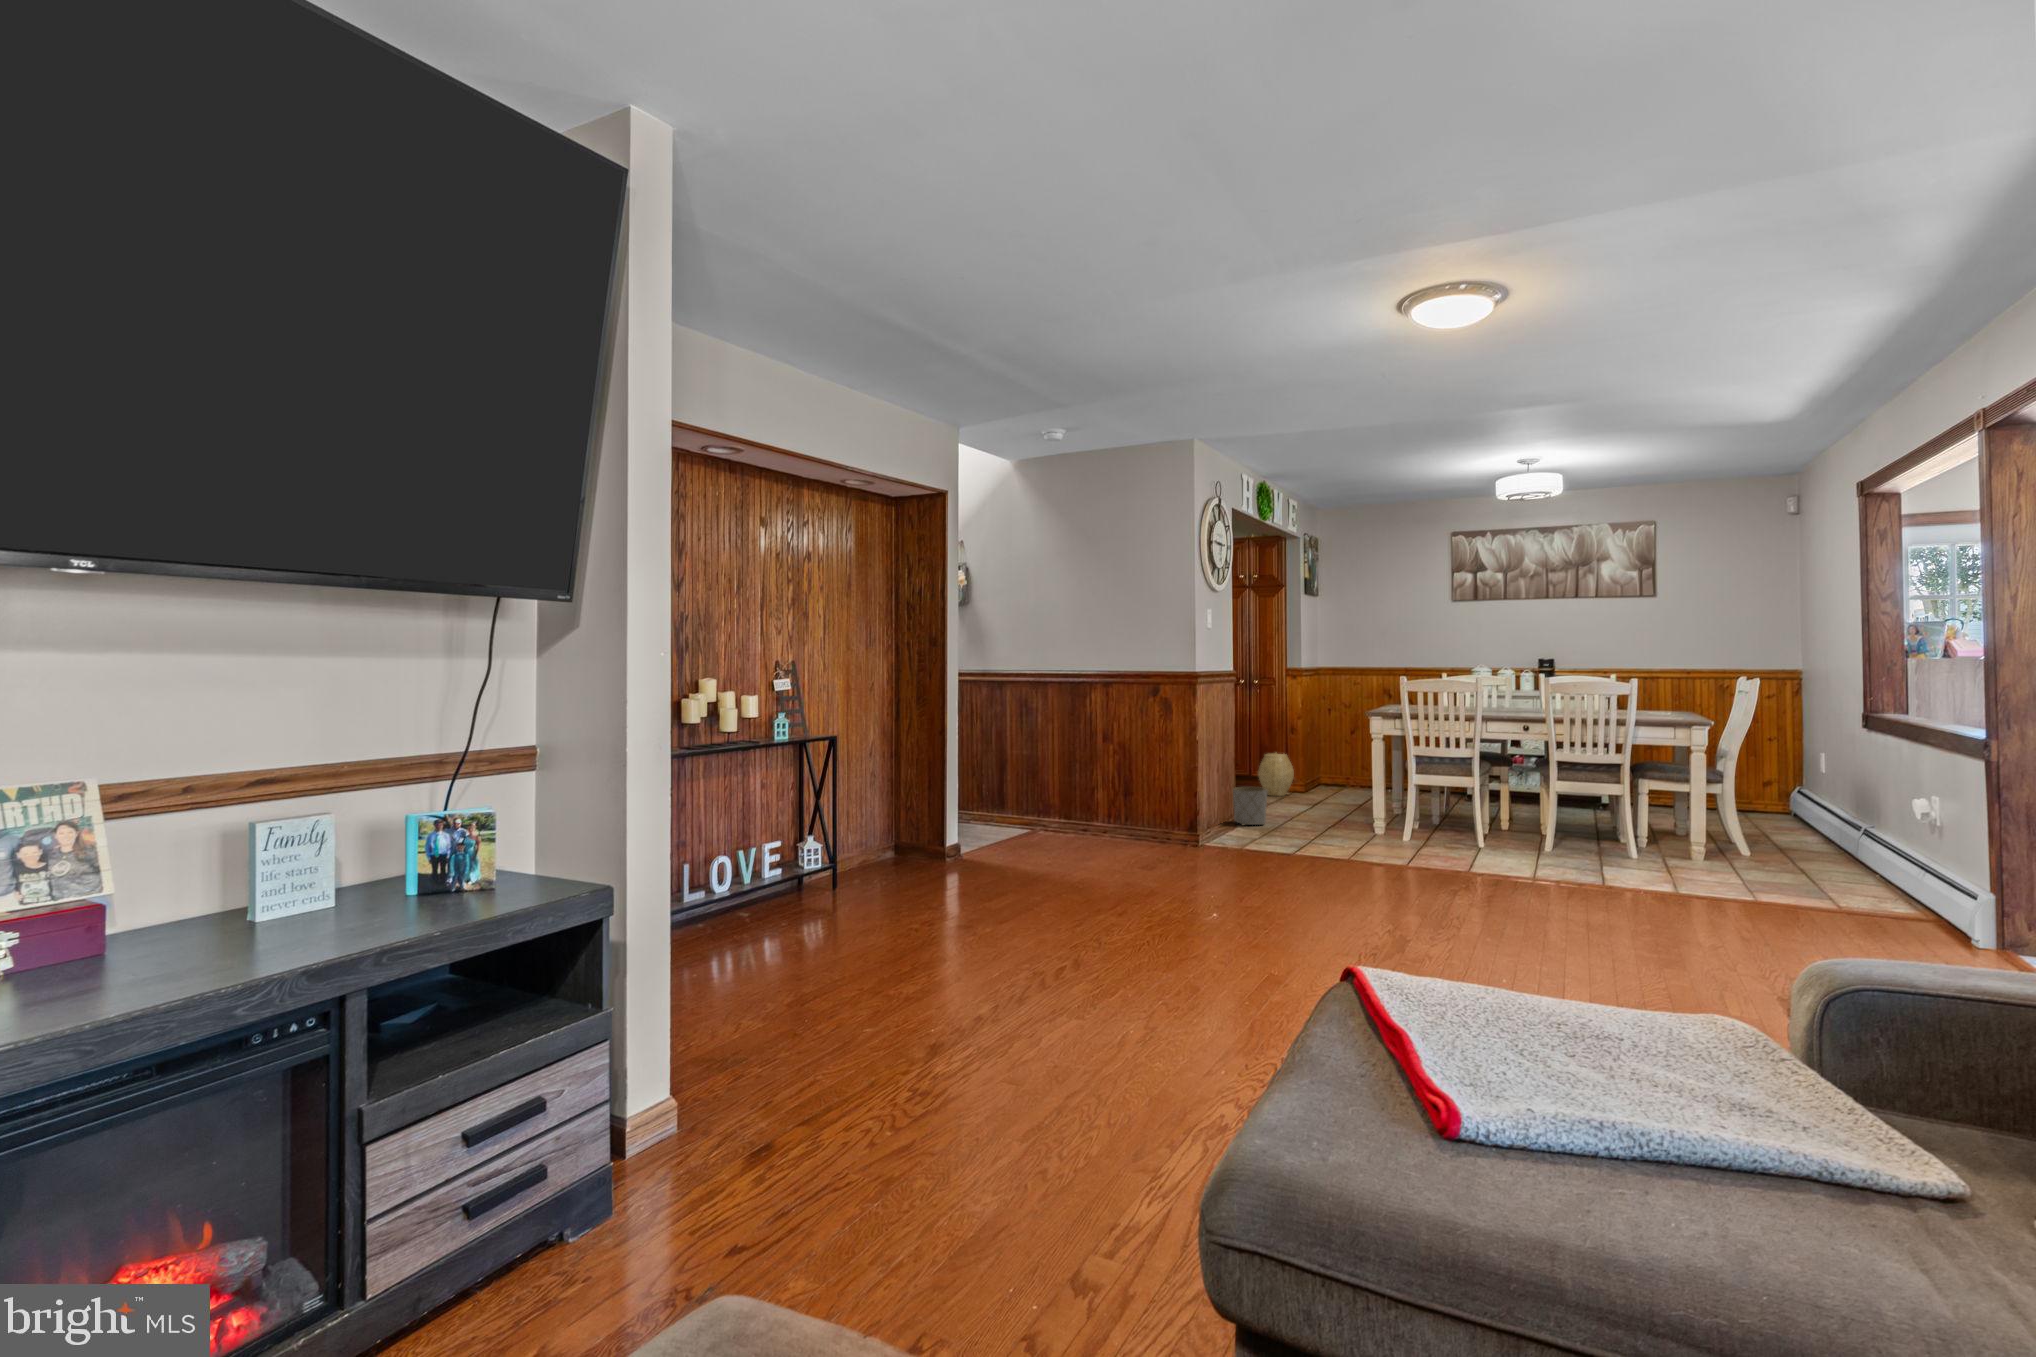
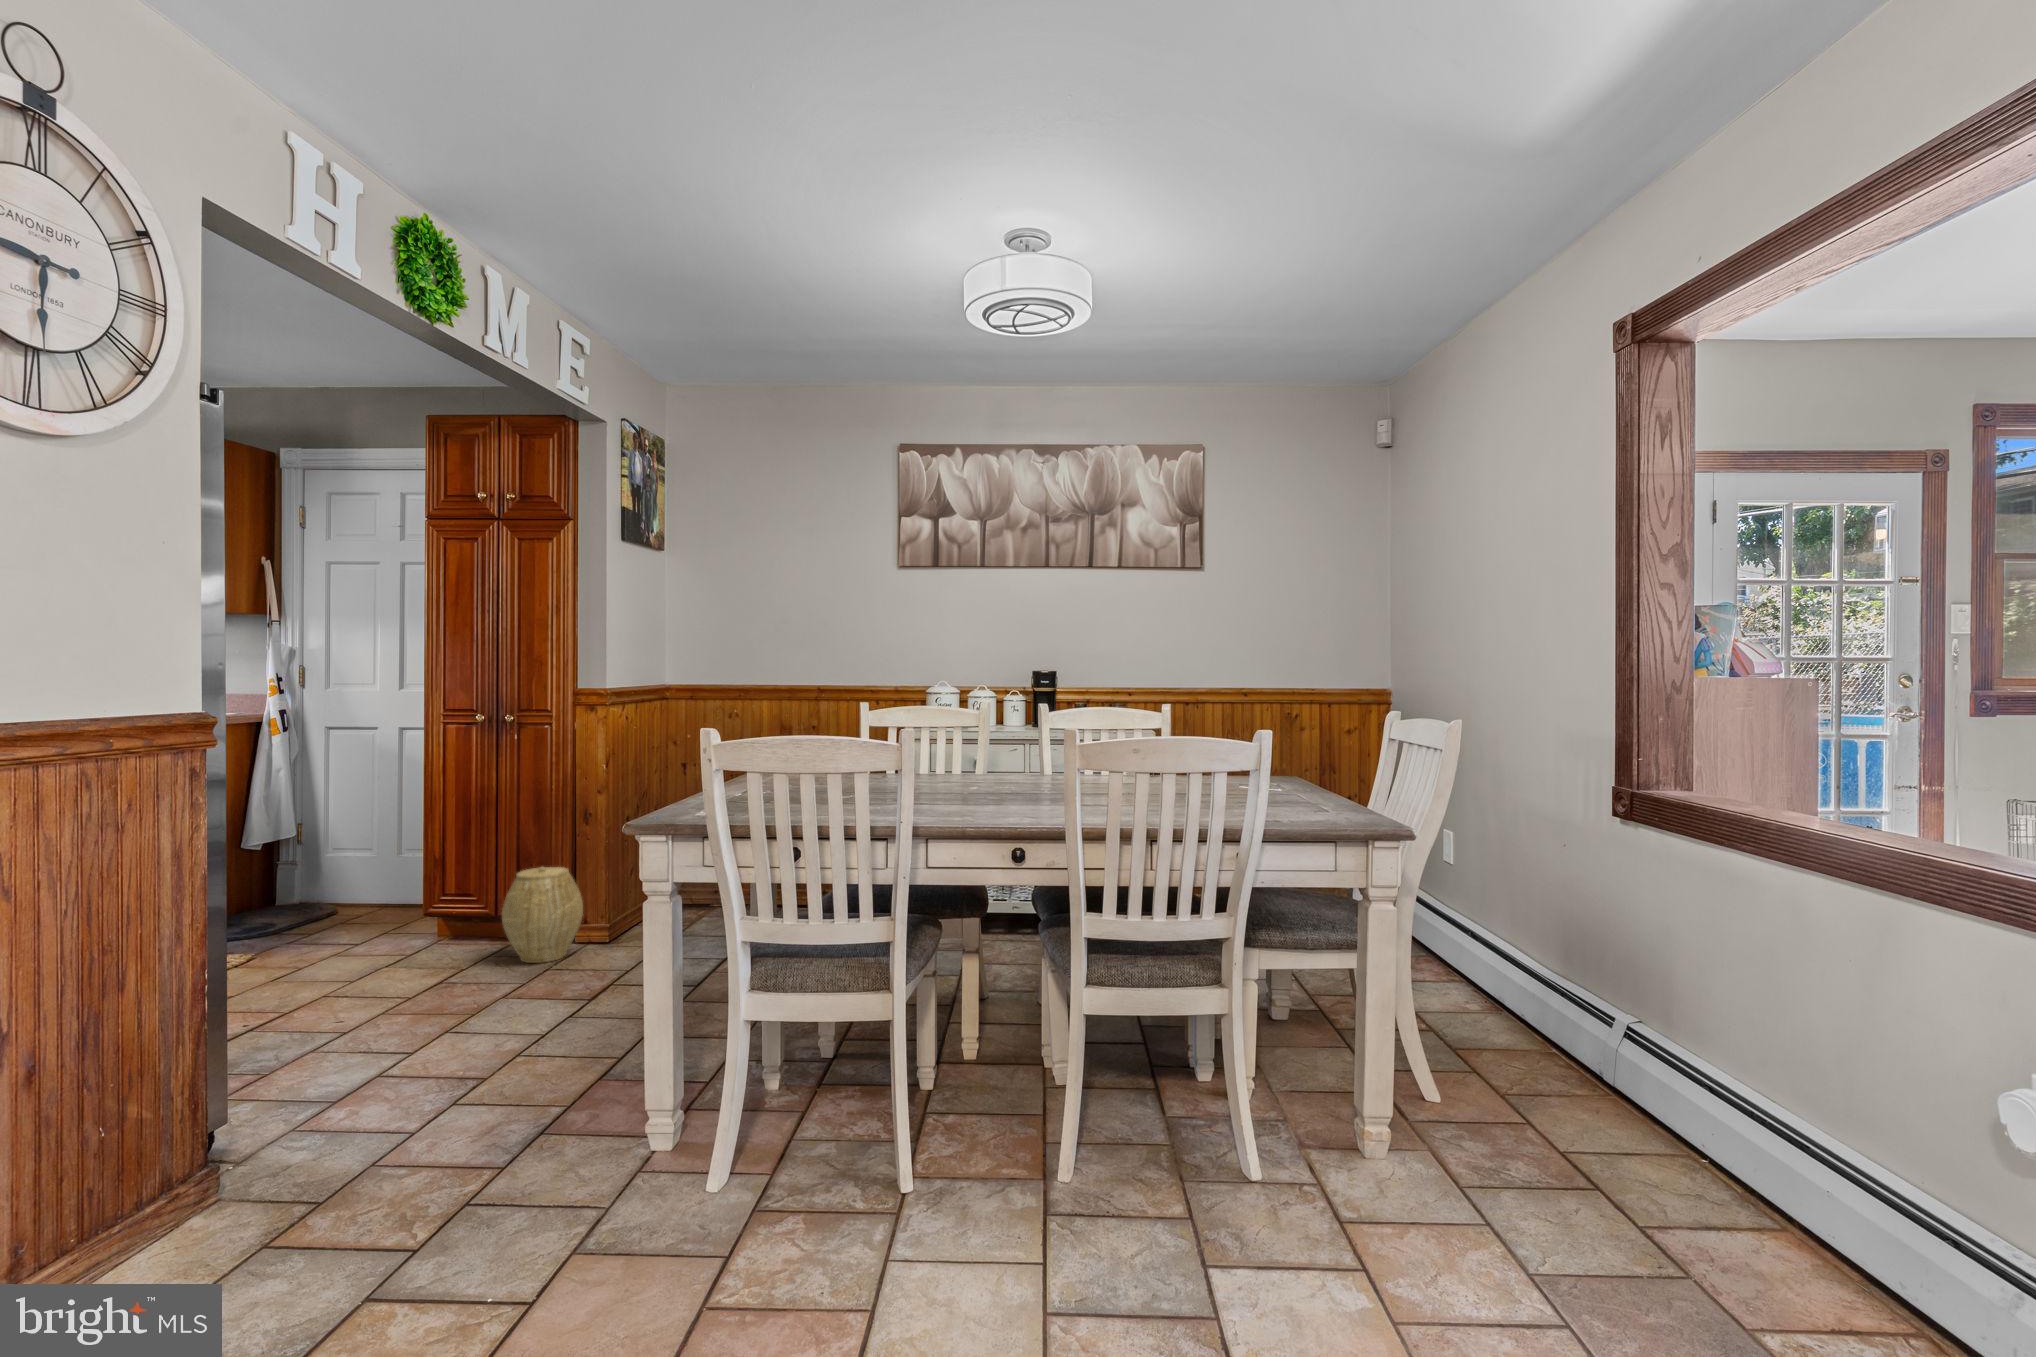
planter: present [1233,787,1267,826] -> none [235,1033,358,1174]

